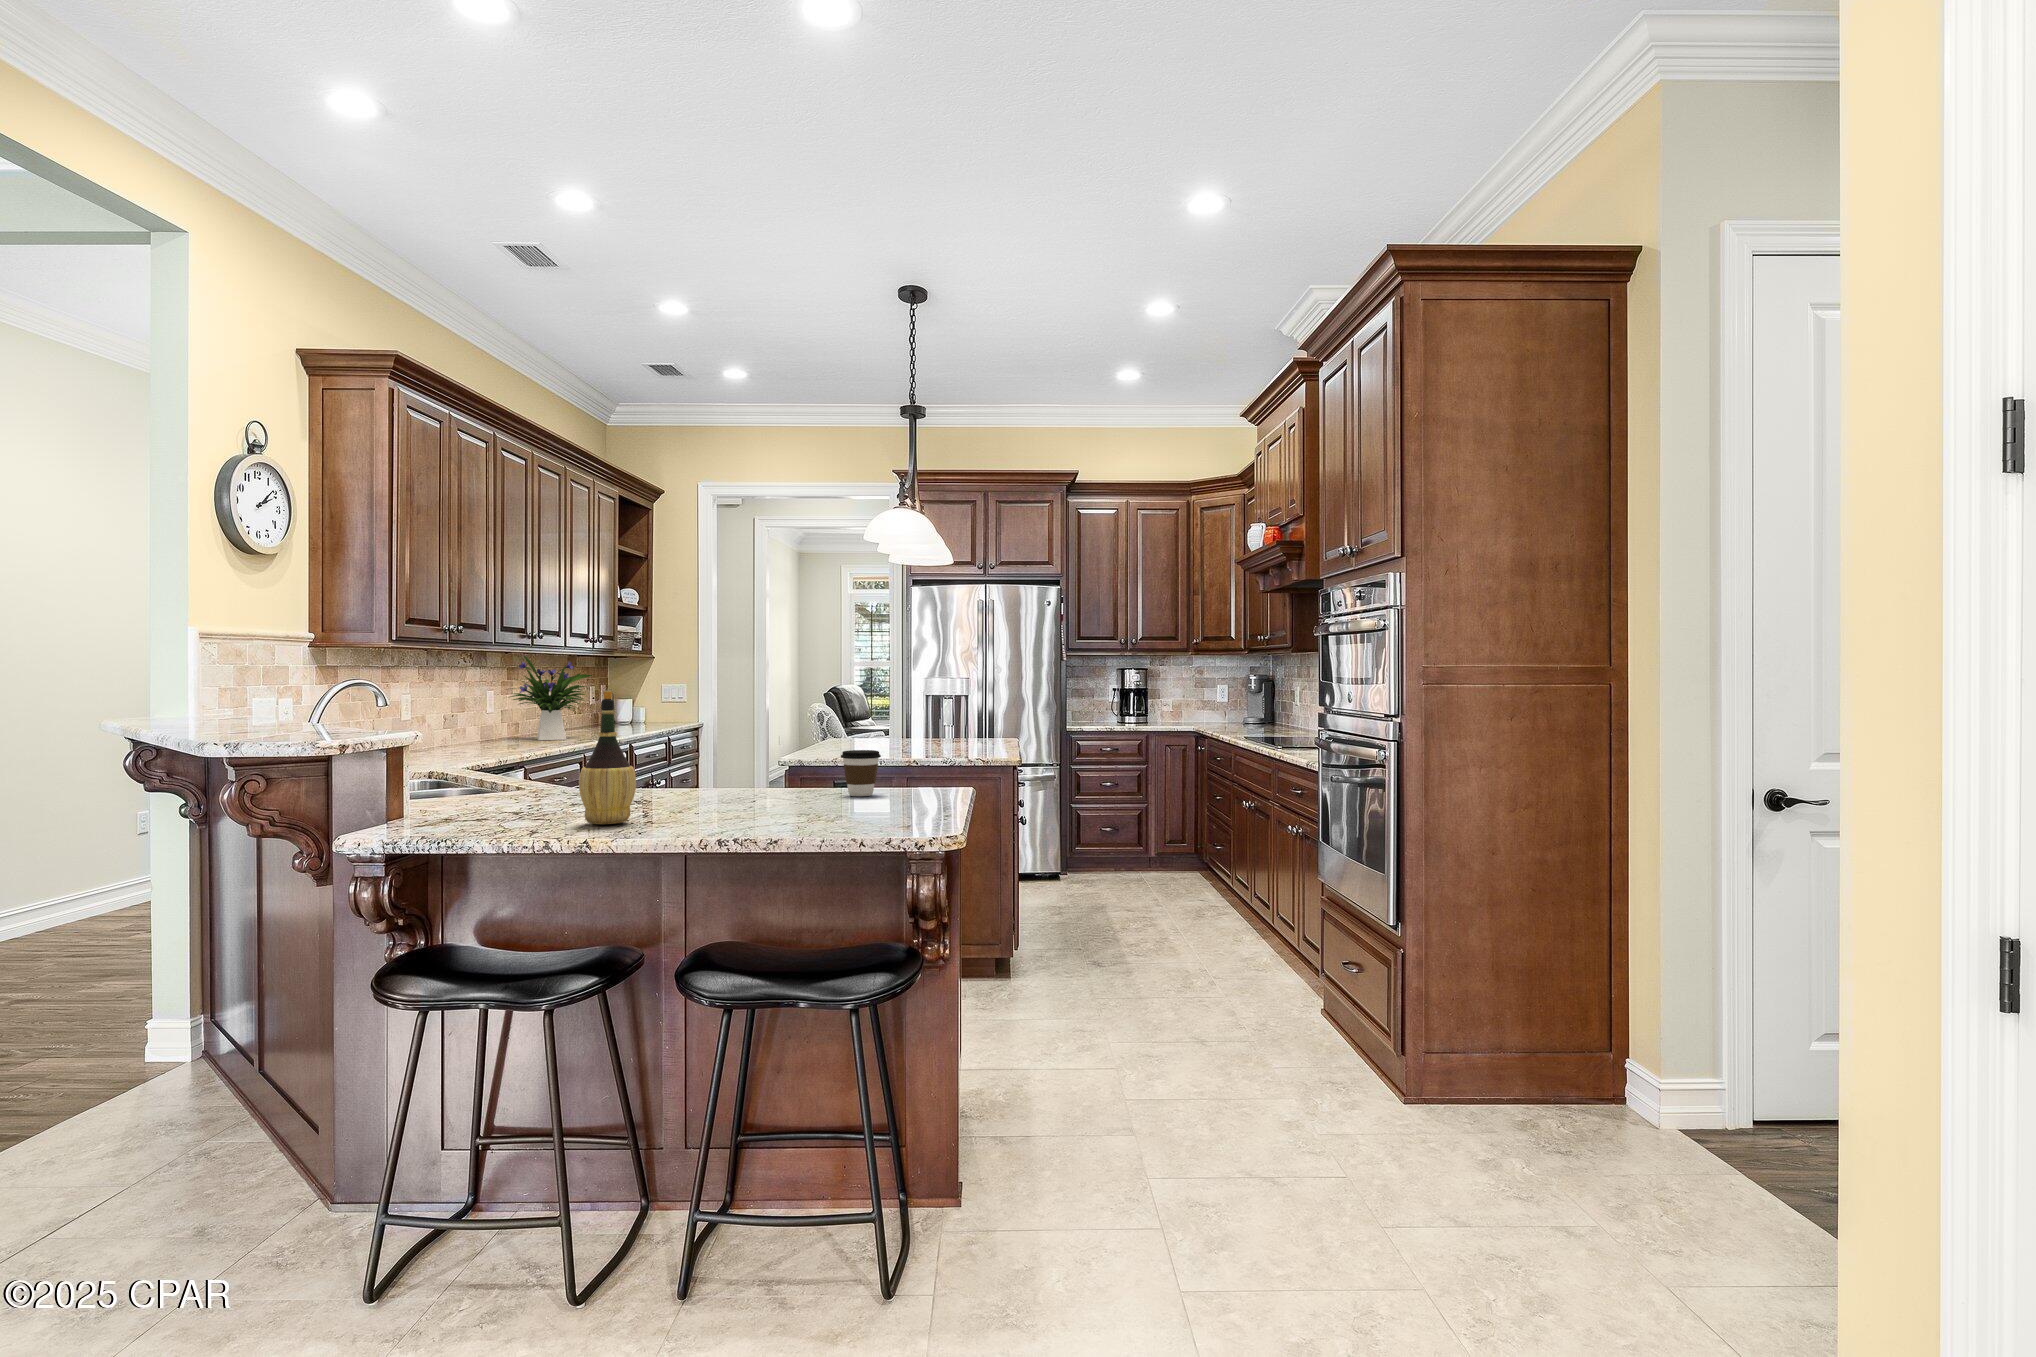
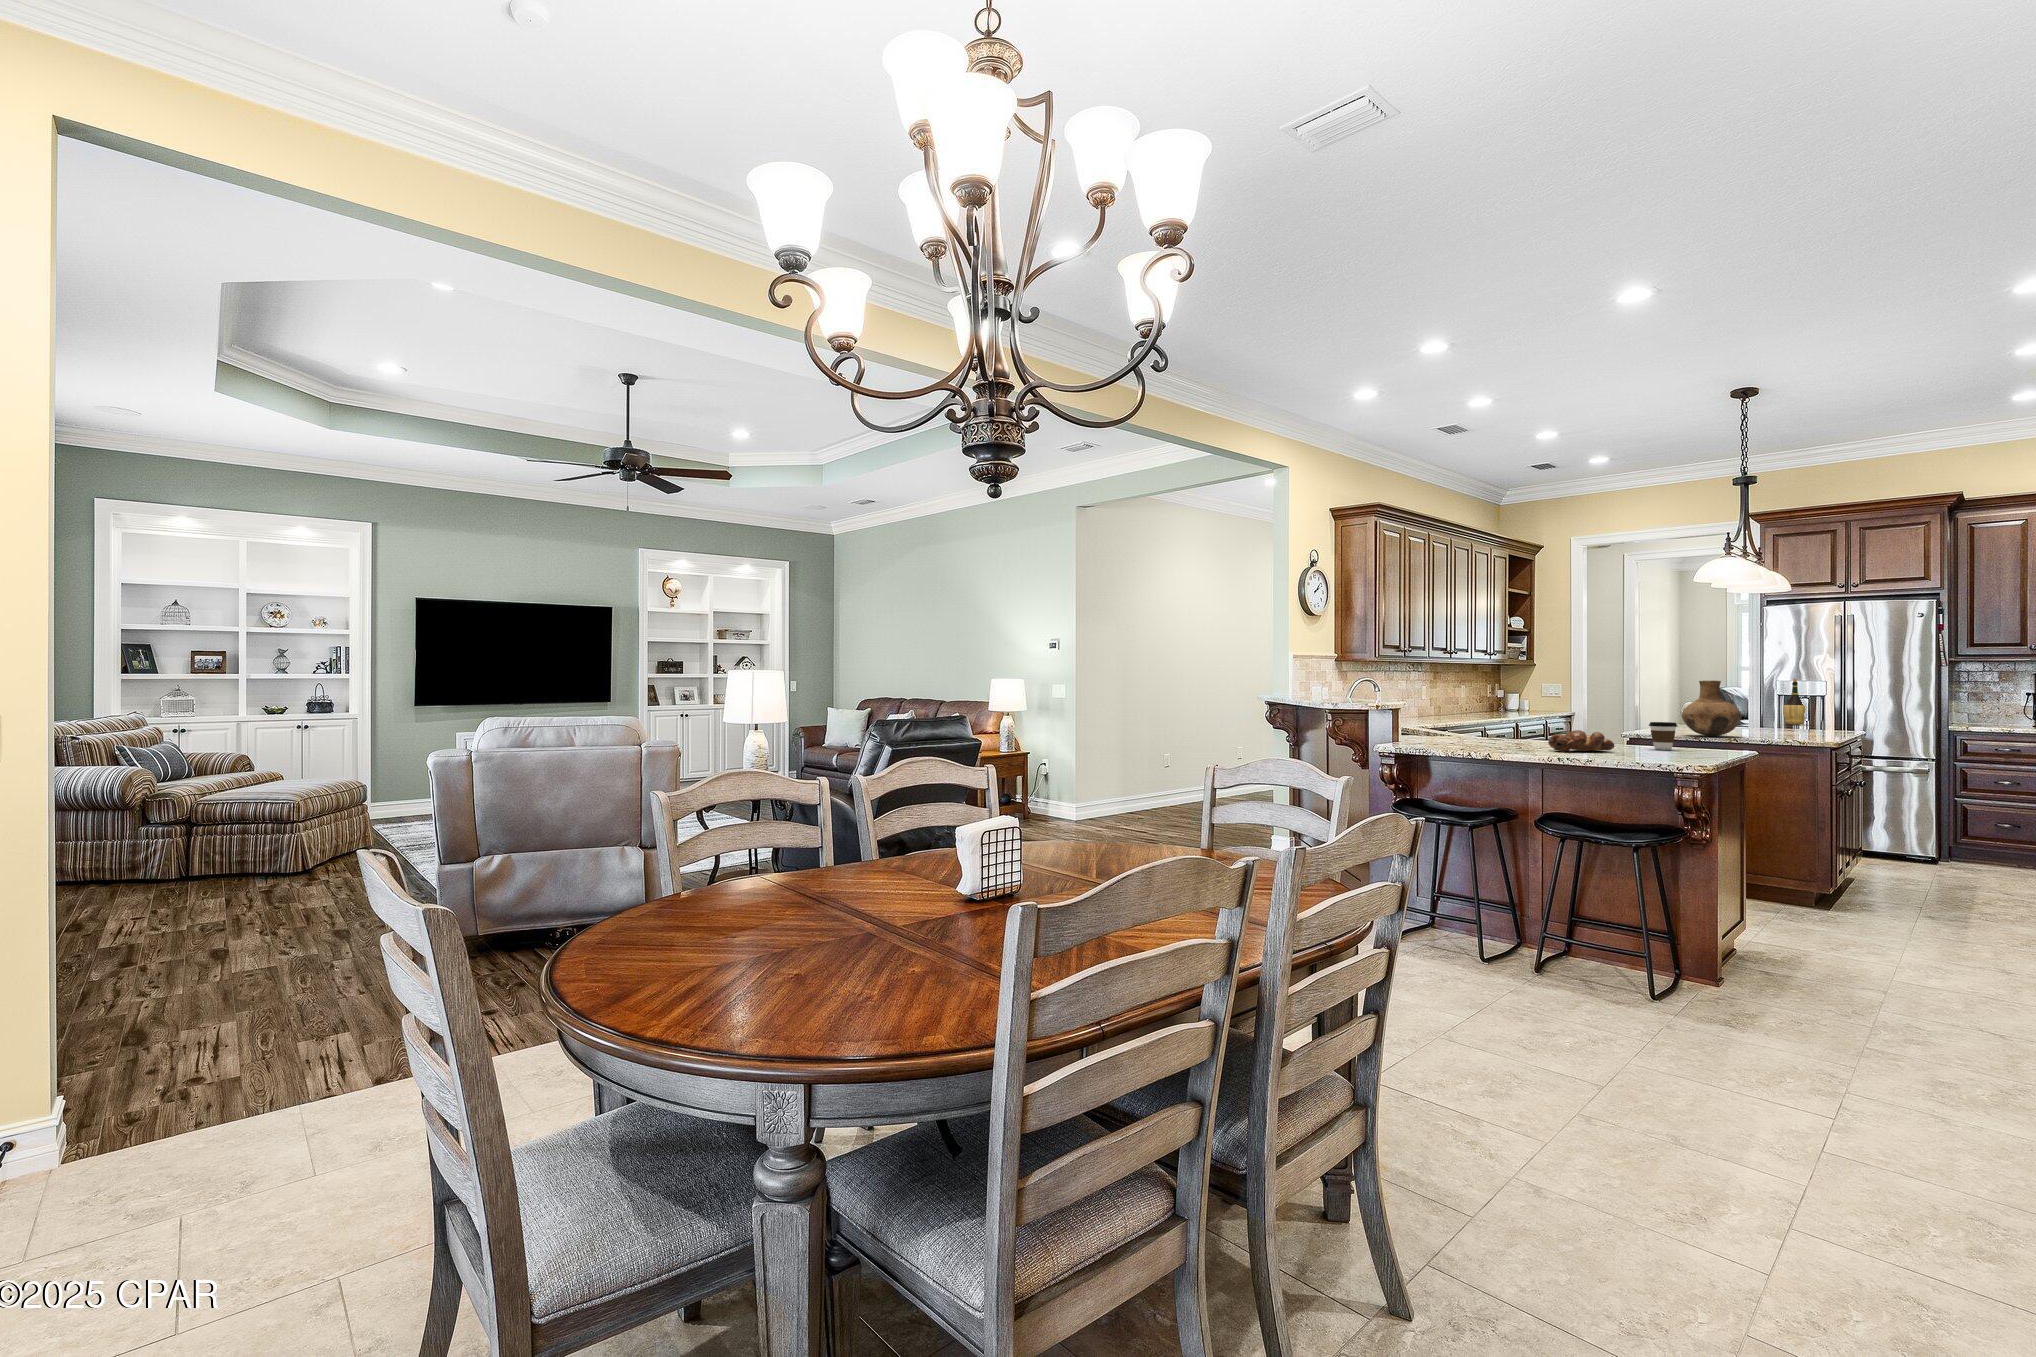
flower arrangement: present [510,655,592,740] -> none [1434,665,1491,719]
vase: none [853,680,921,757] -> present [1681,681,1742,736]
wine bottle: present [579,691,636,824] -> present [1783,679,1806,725]
bread loaf: none [693,775,800,819] -> present [1548,730,1614,751]

